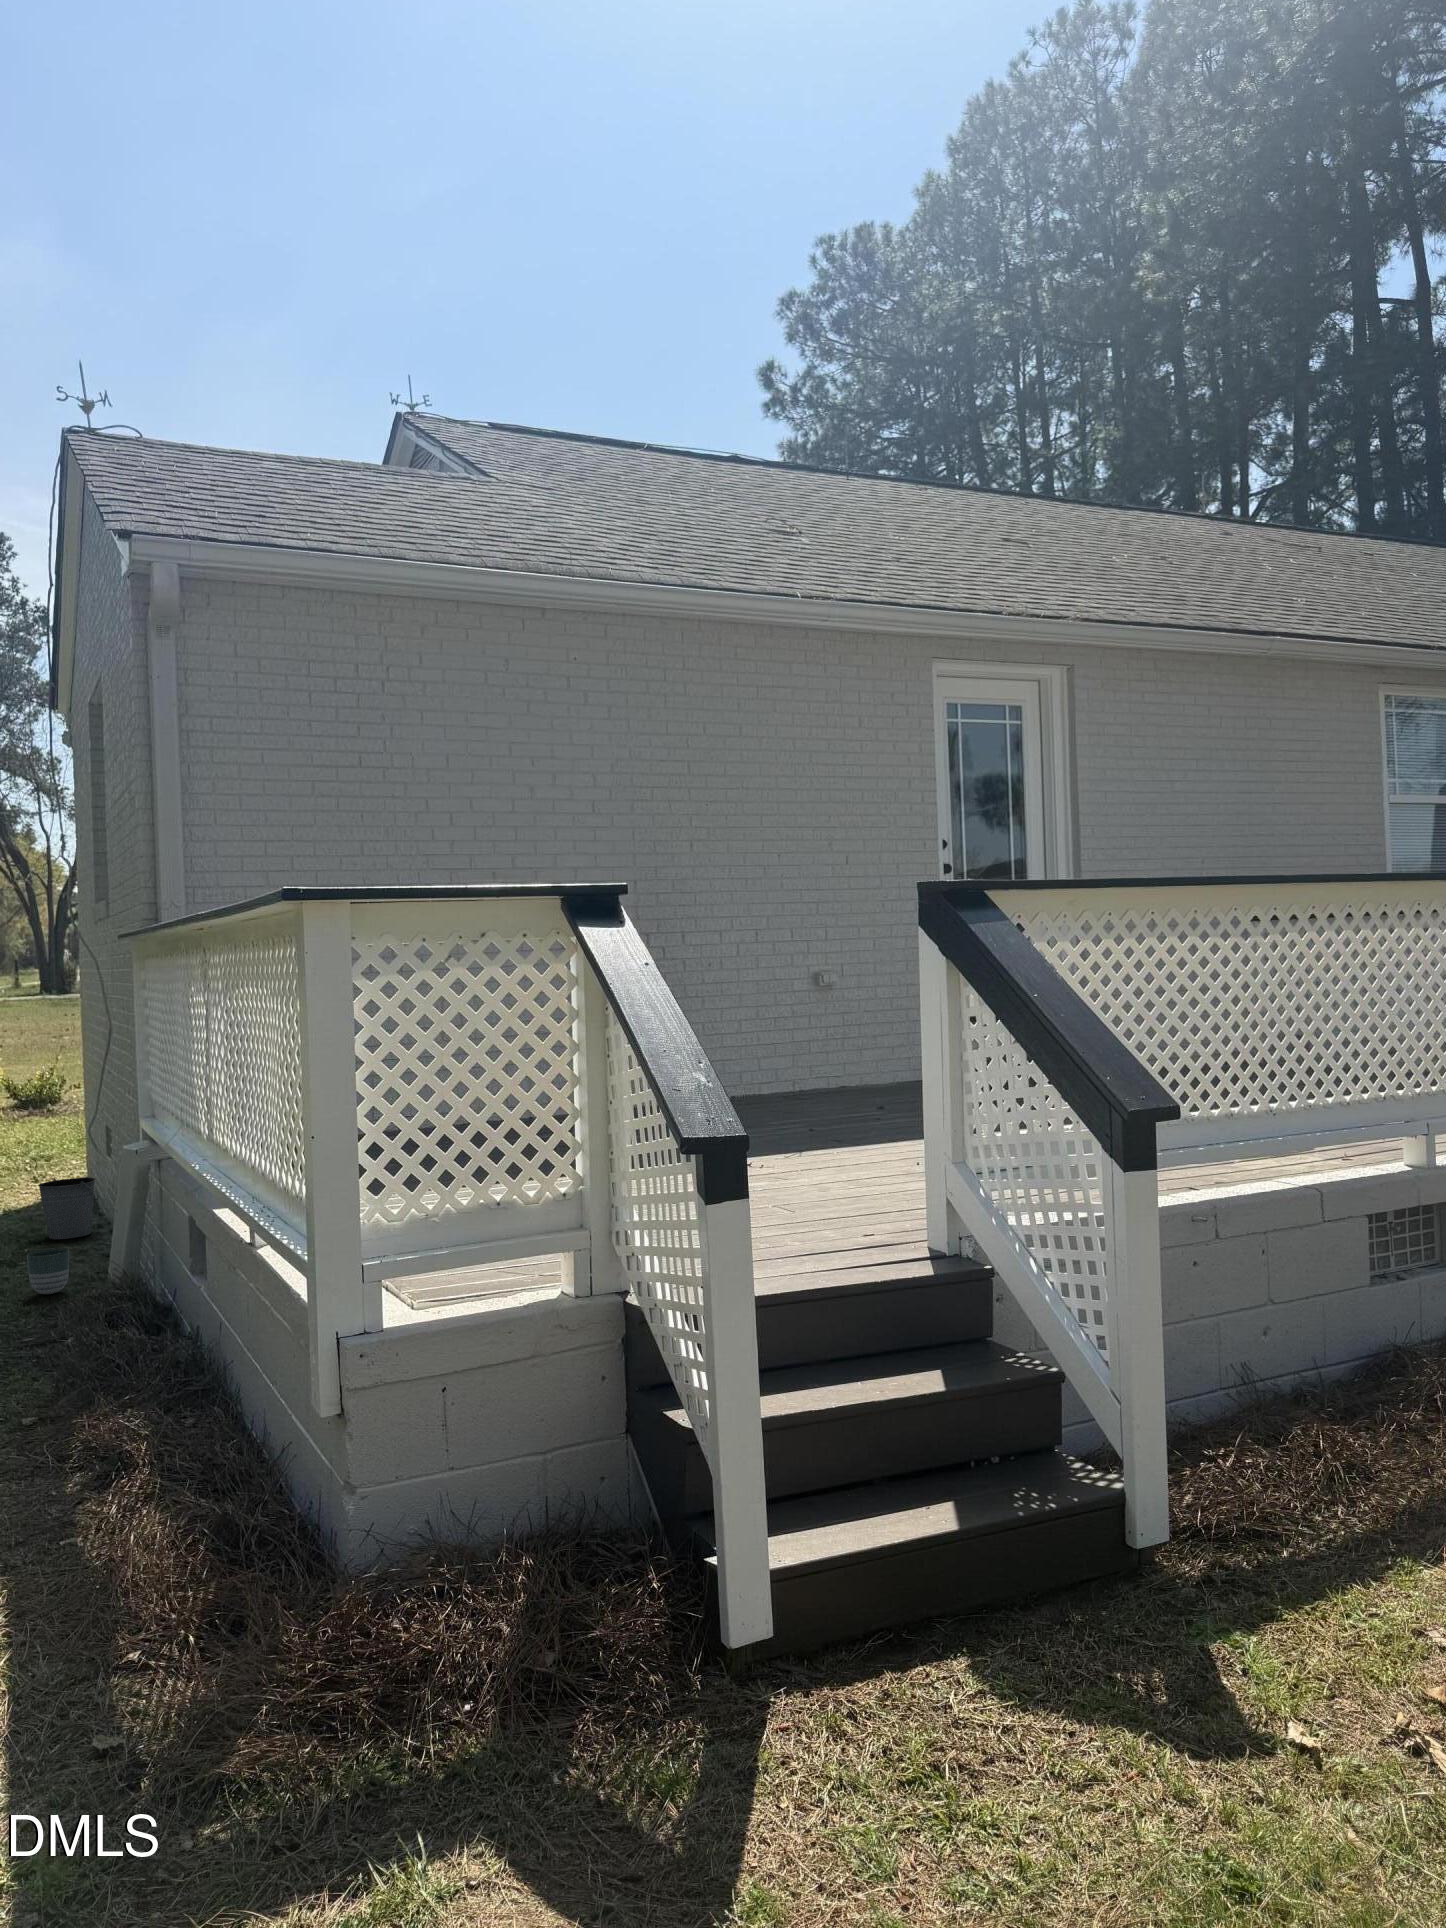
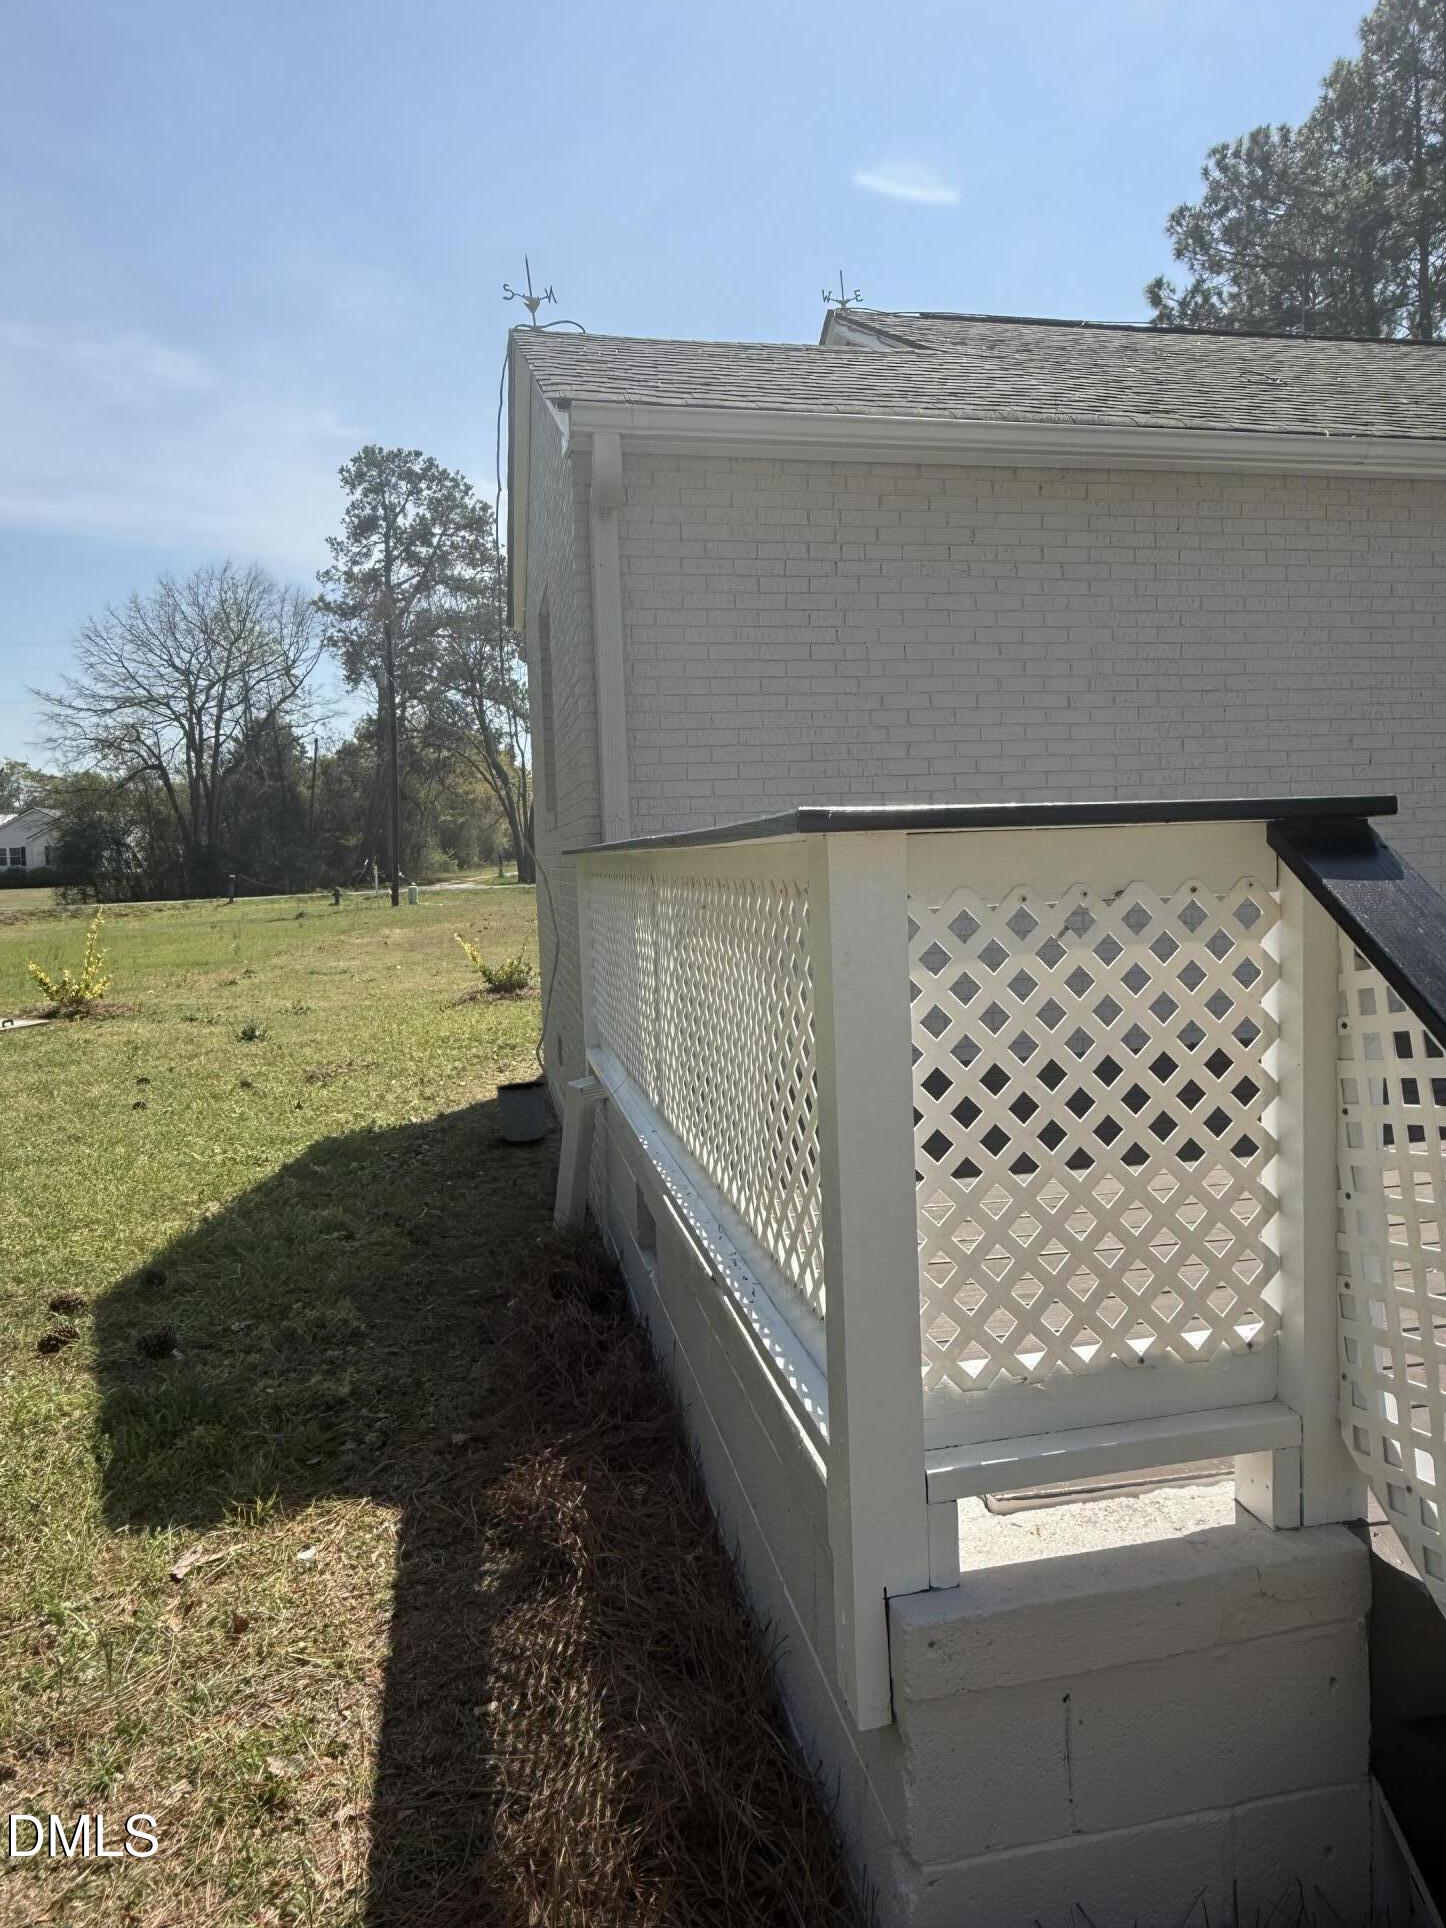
planter: present [27,1248,69,1294] -> none [479,1167,518,1214]

